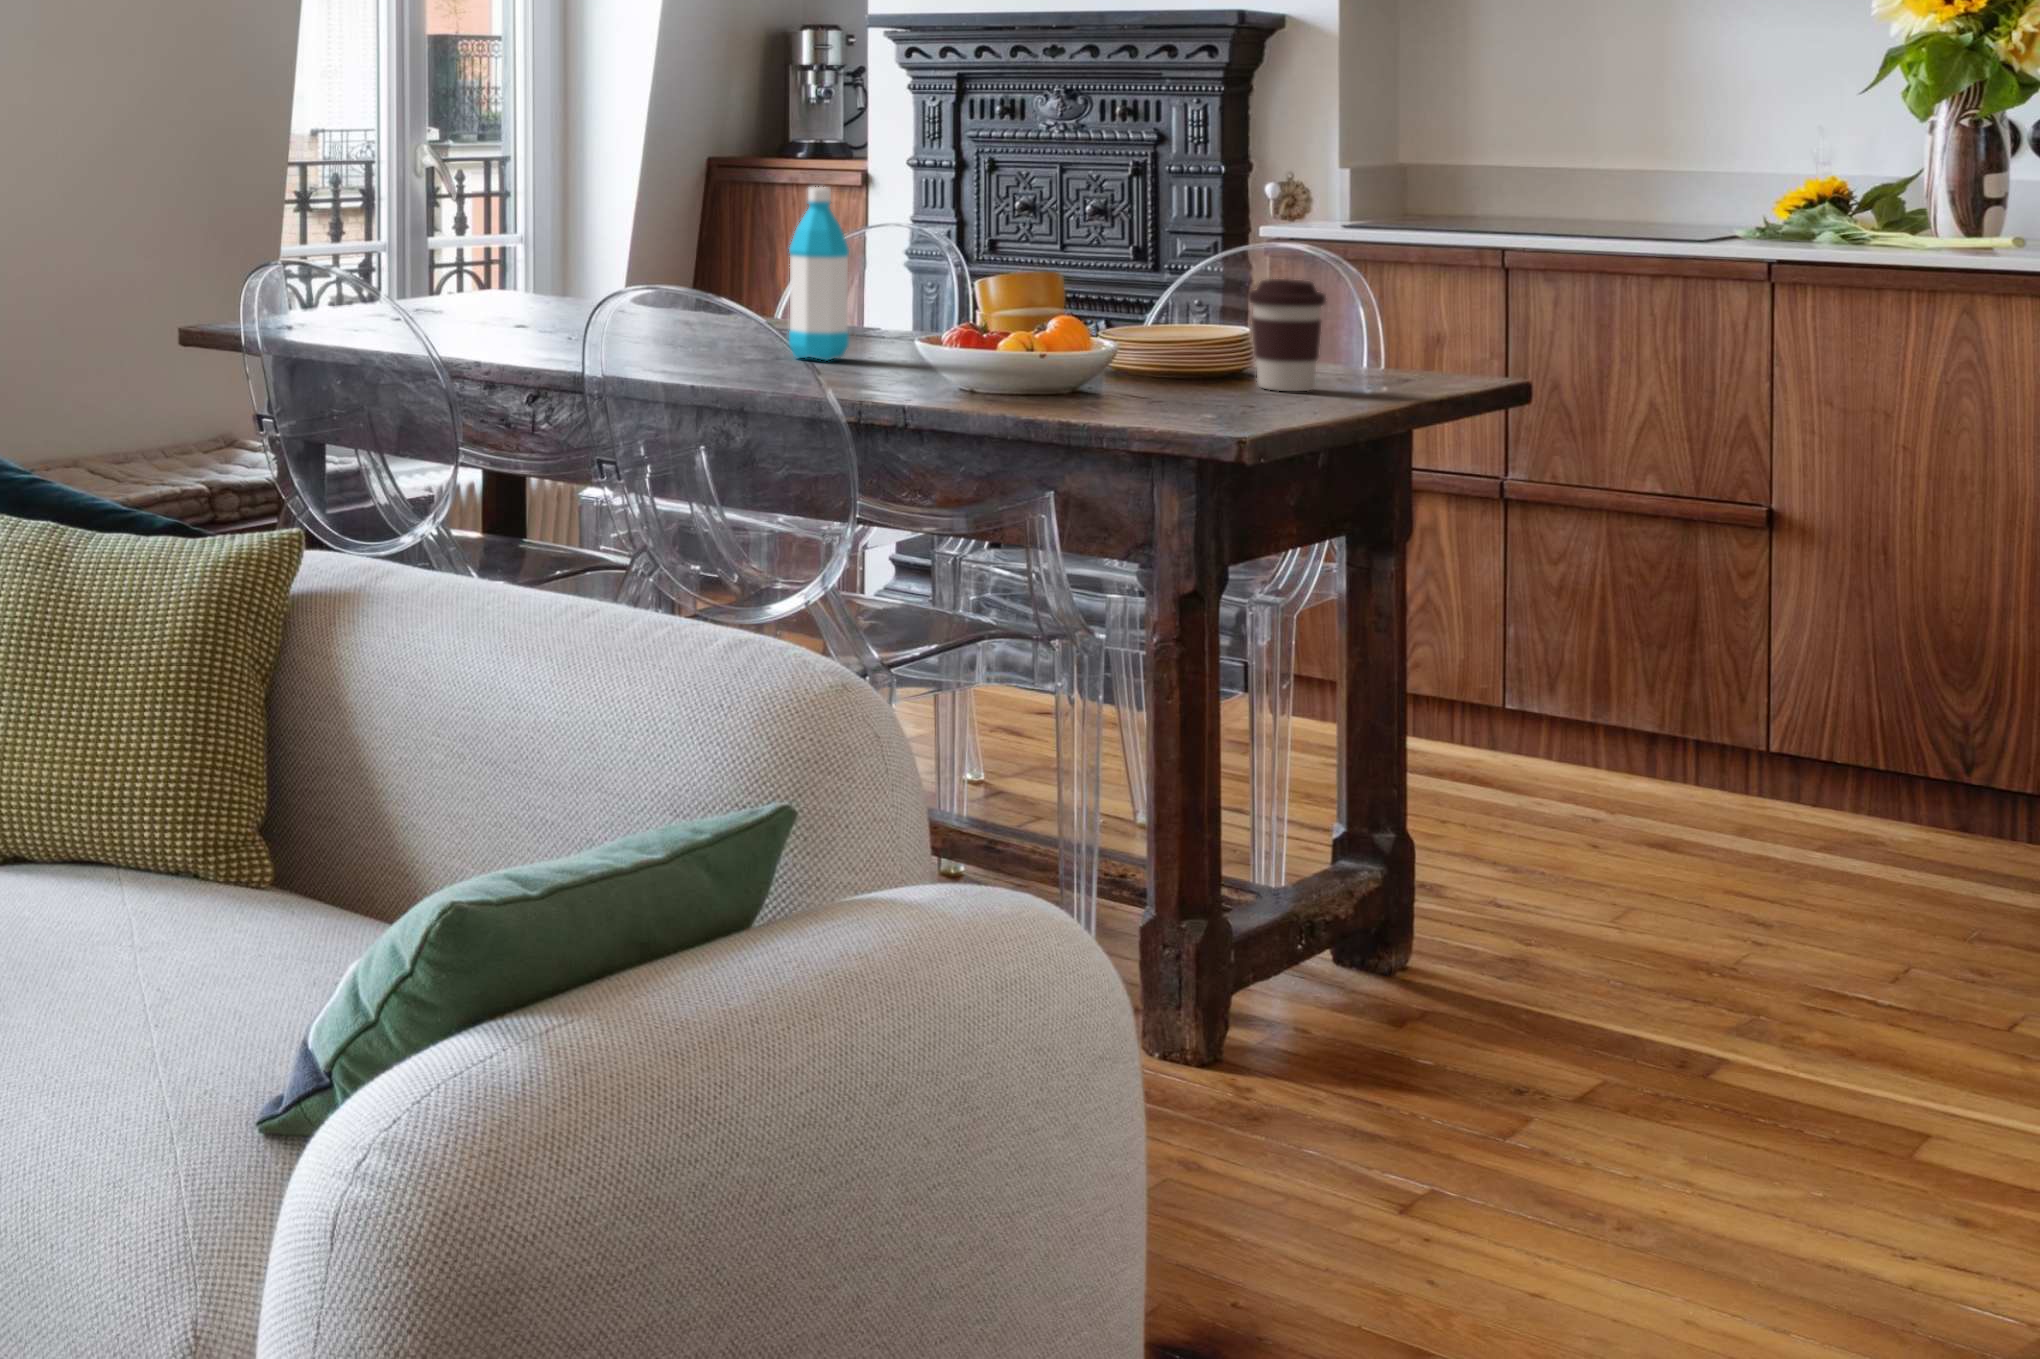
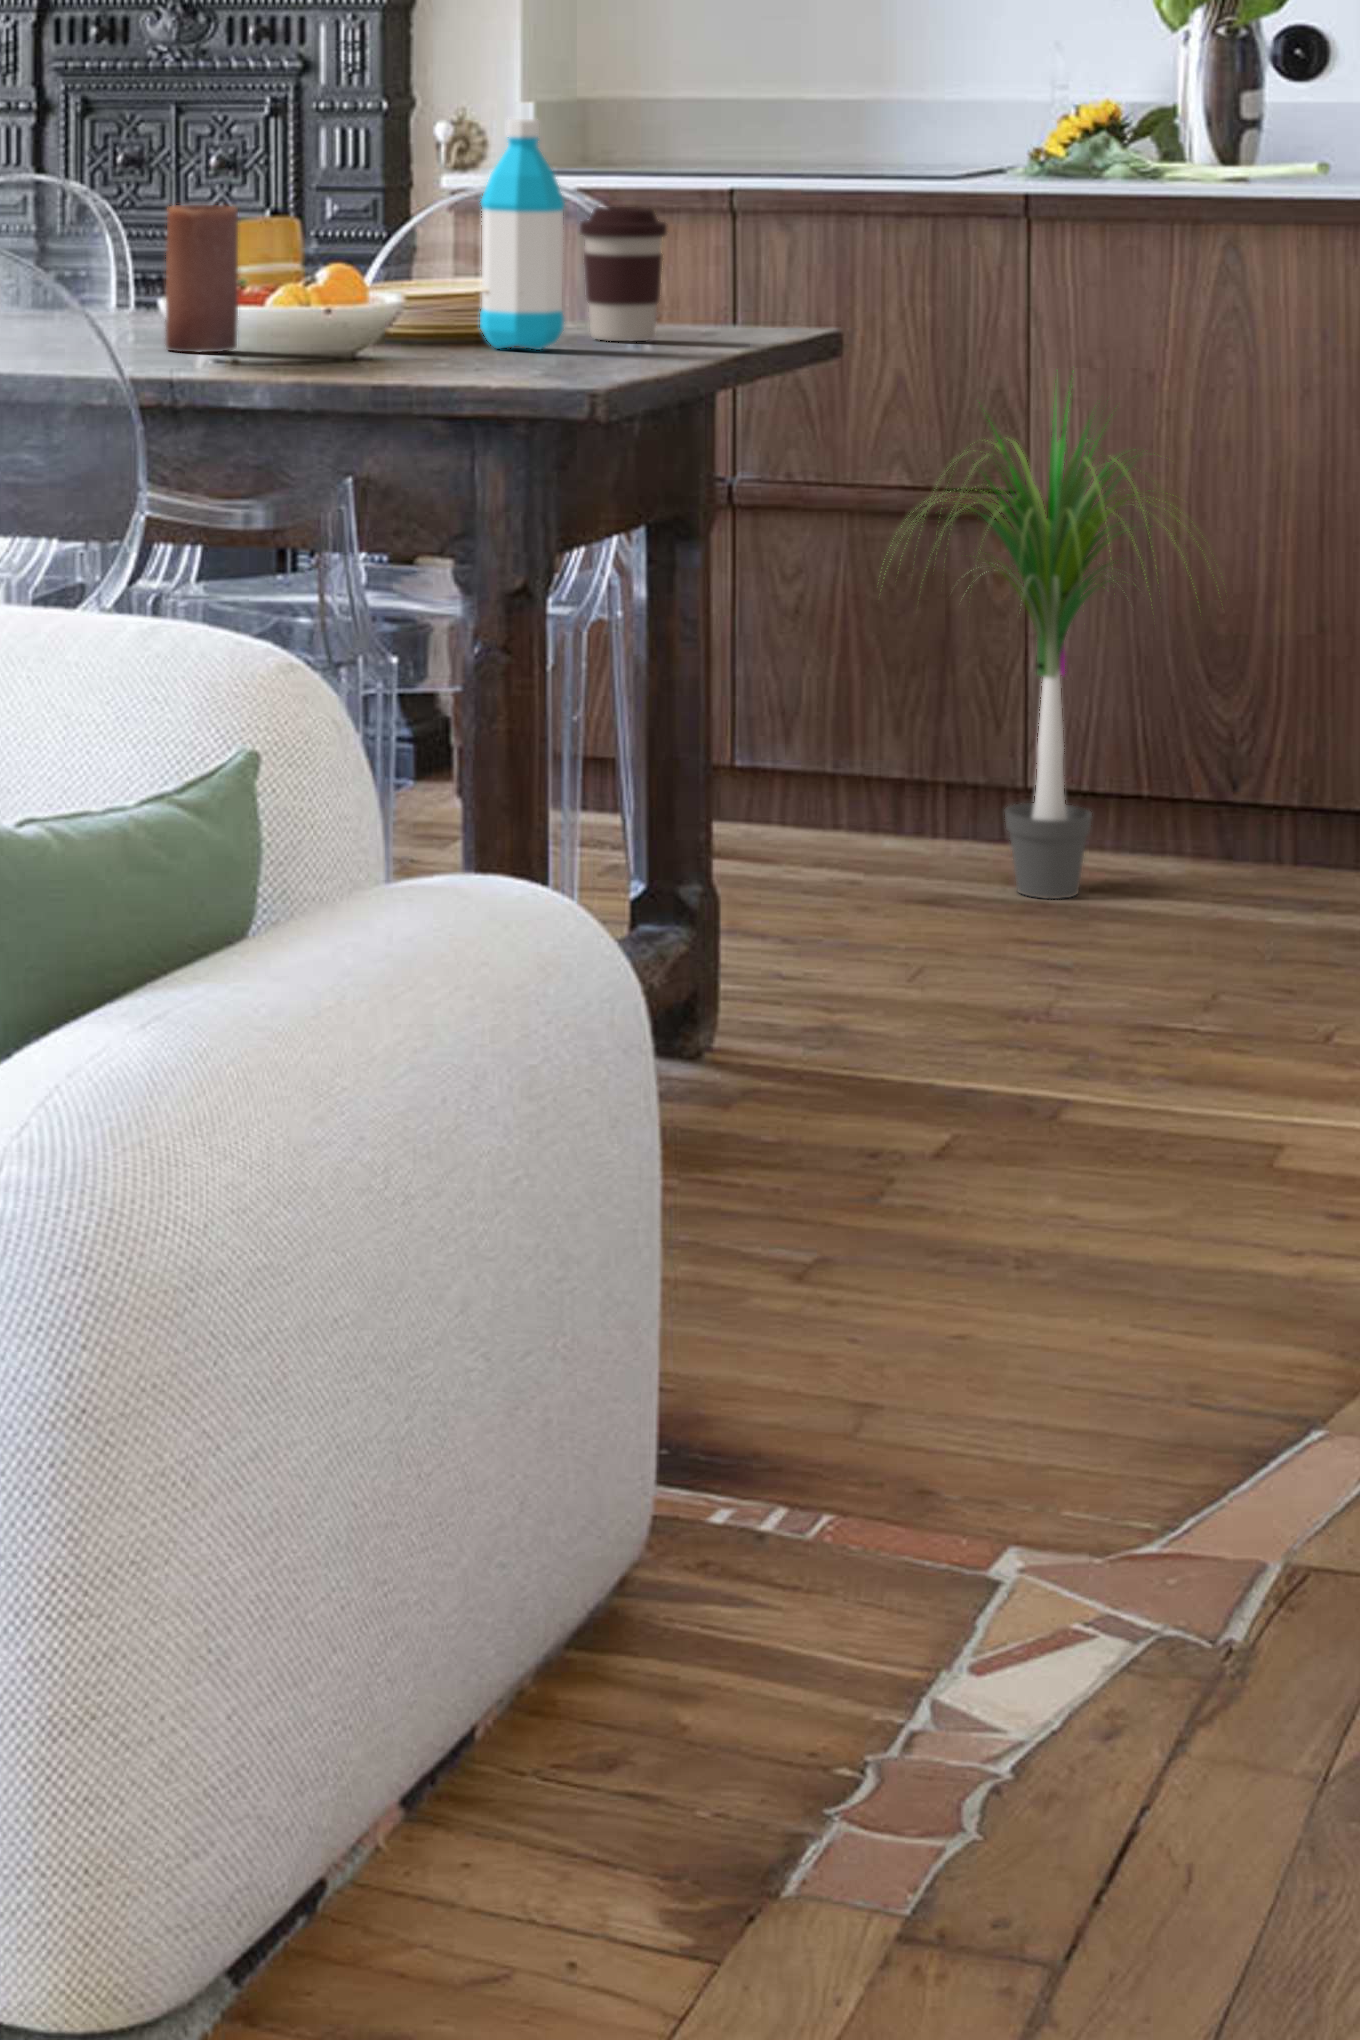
water bottle: present [789,187,849,360] -> present [480,119,565,350]
candle: none [852,277,911,396] -> present [165,205,239,352]
potted plant: none [1583,407,1924,862] -> present [901,392,1212,899]

